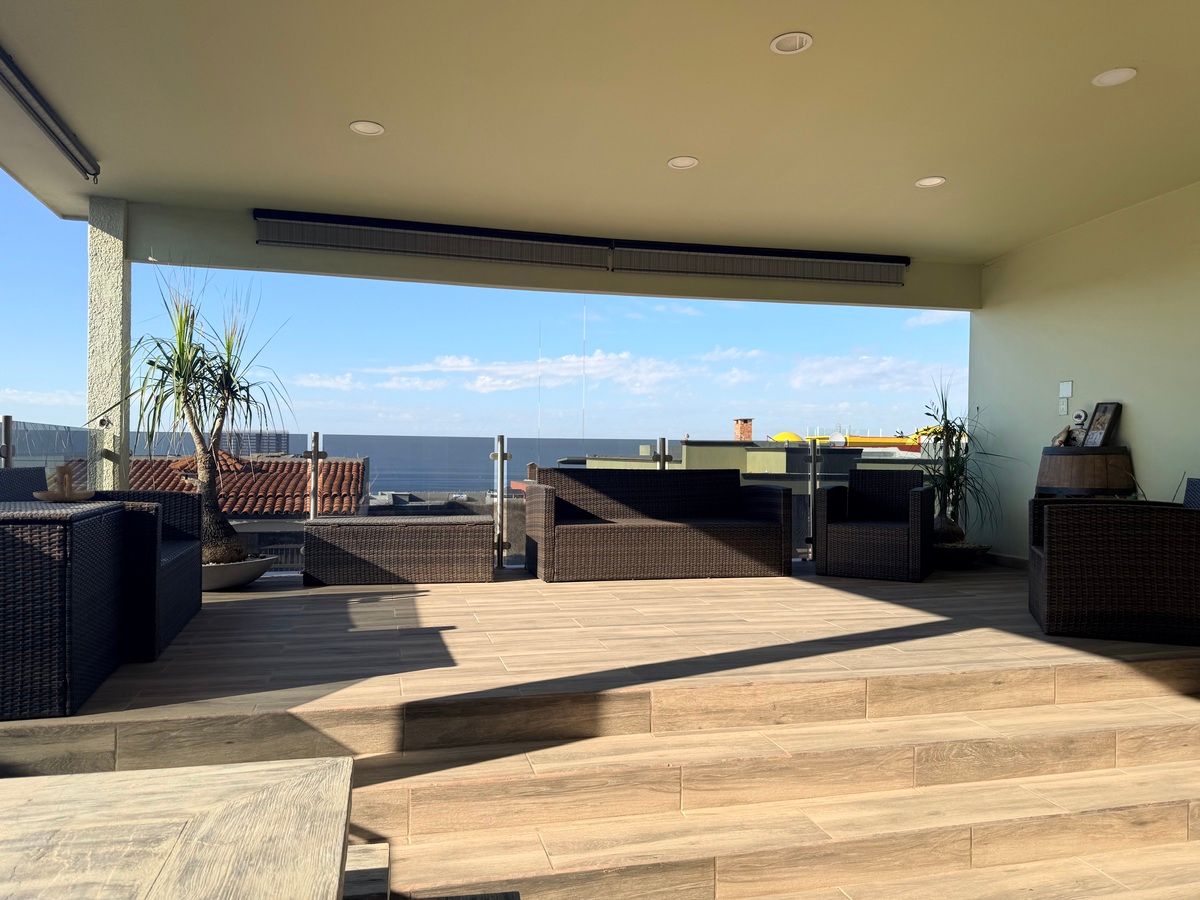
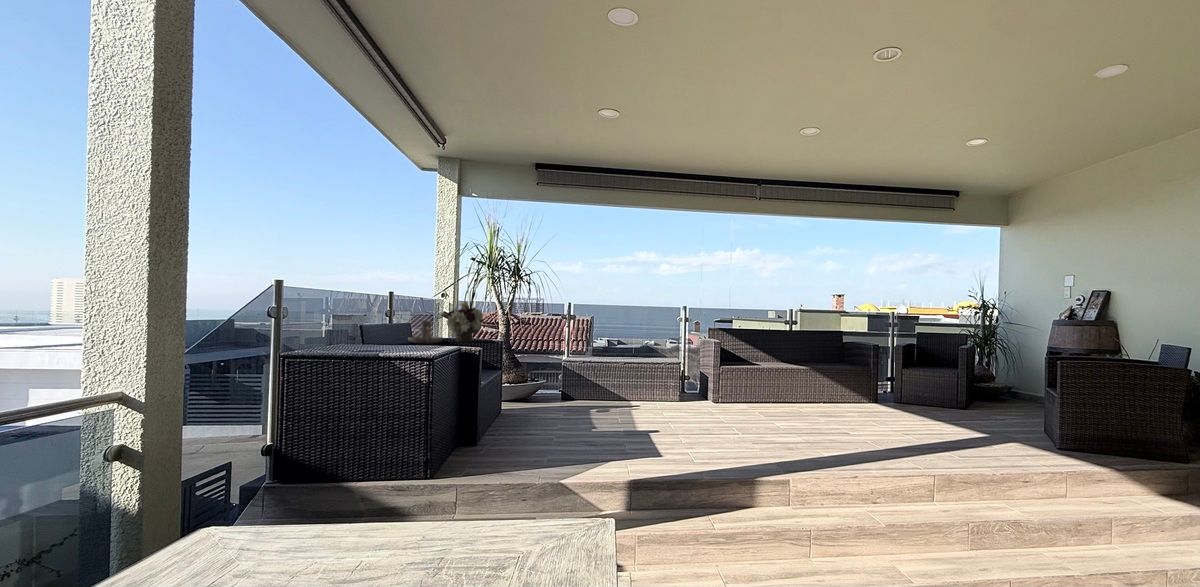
flower arrangement: none [101,434,166,498] -> present [446,301,483,342]

